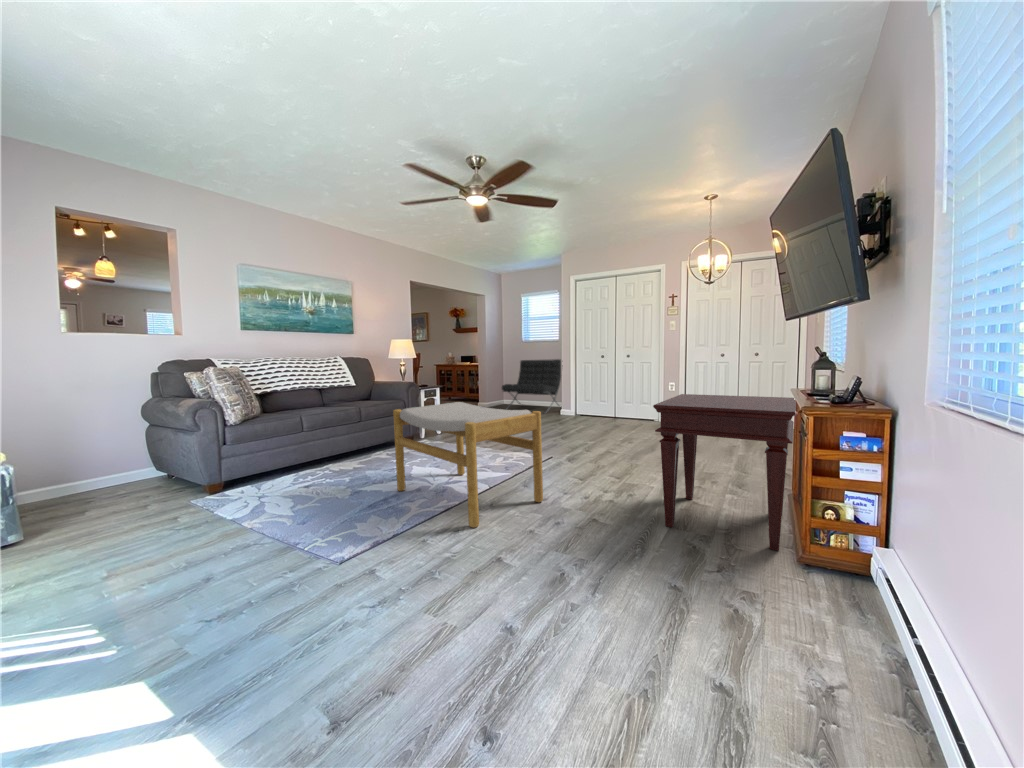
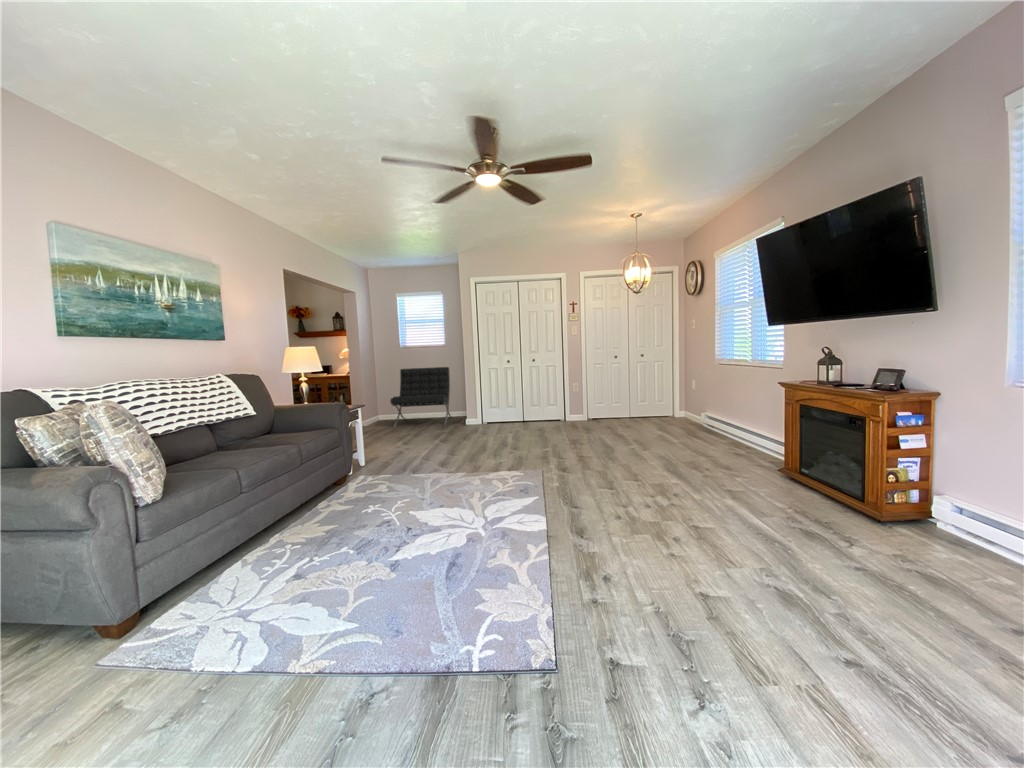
side table: present [653,394,796,551] -> none [704,395,854,513]
footstool: present [393,402,543,528] -> none [456,424,631,562]

